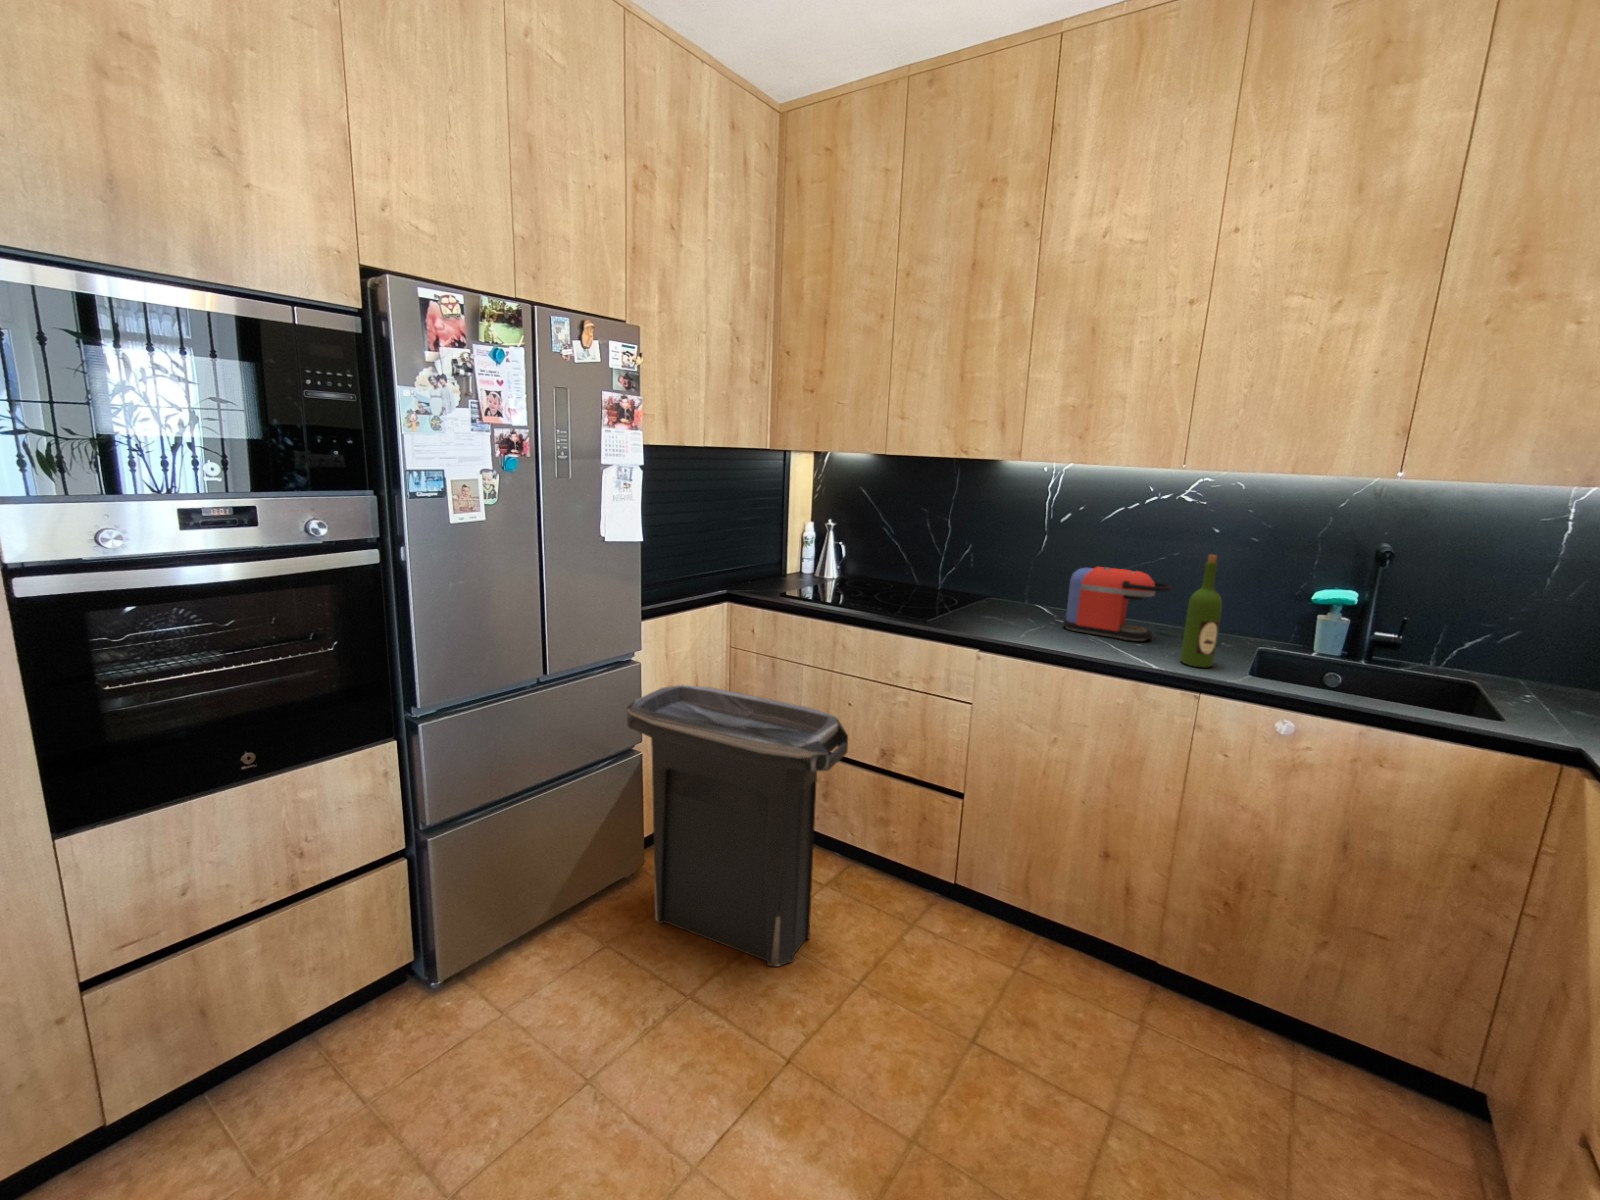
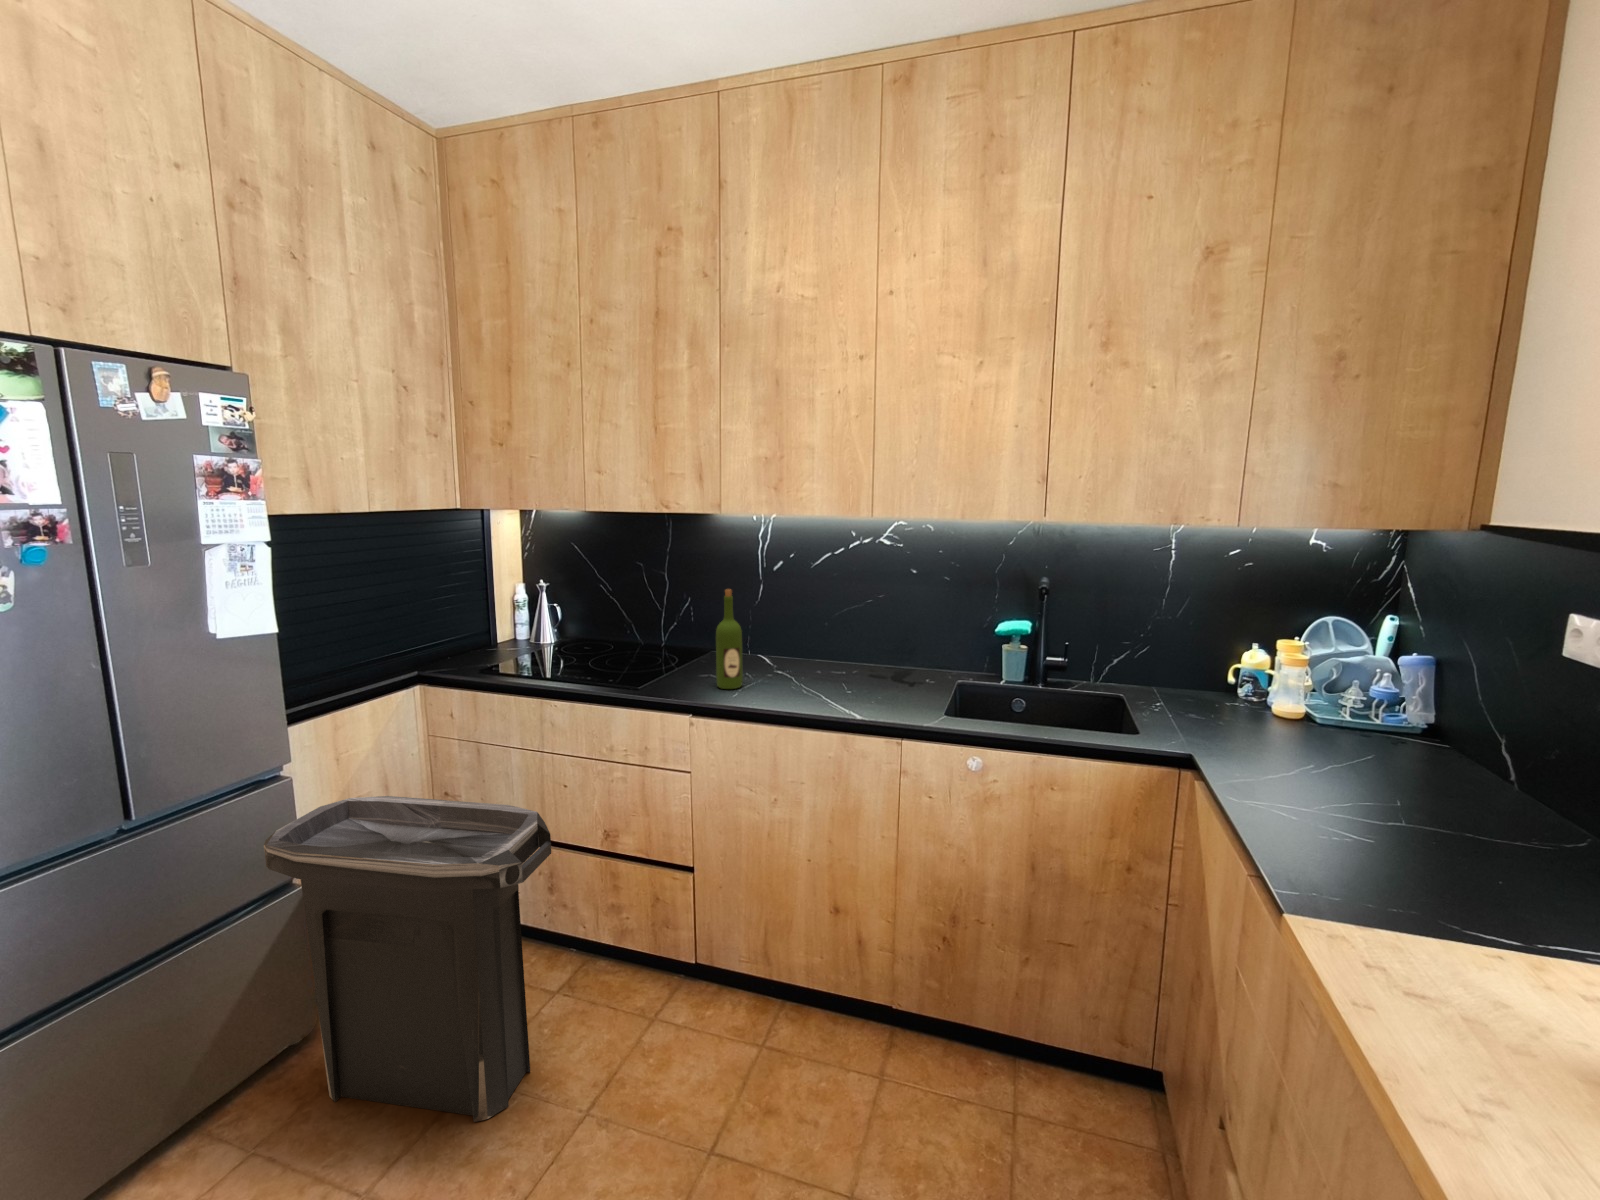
wine bottle: present [1181,555,1222,667] -> present [716,589,743,689]
coffee maker: present [1063,567,1172,641] -> none [783,615,876,686]

